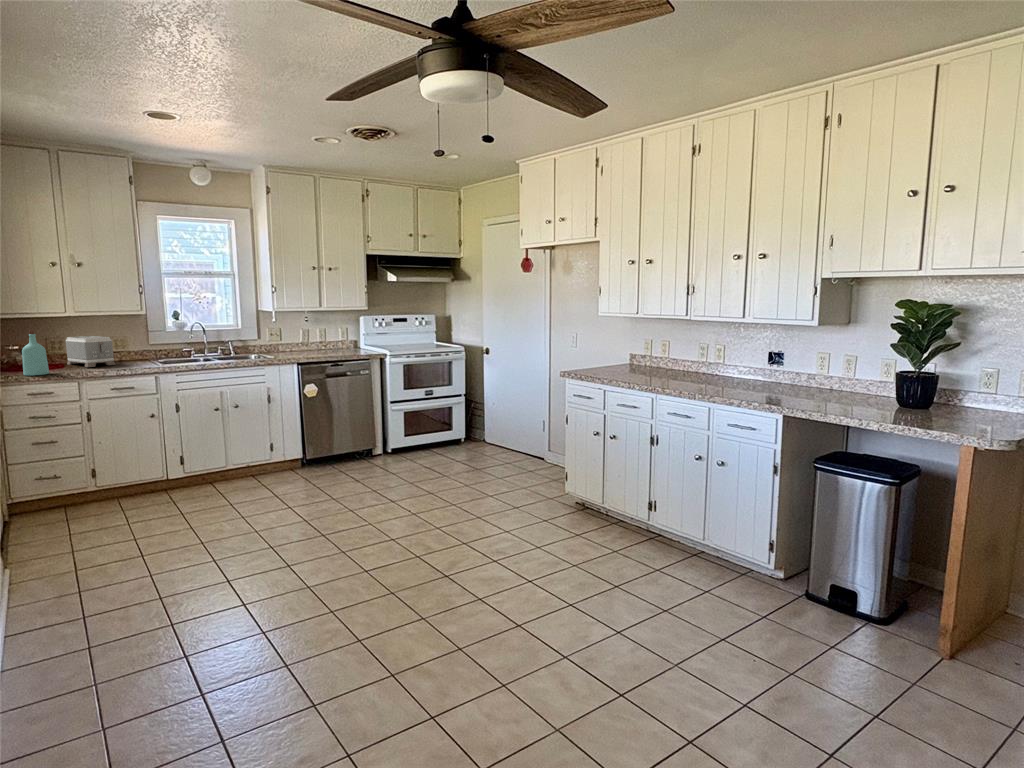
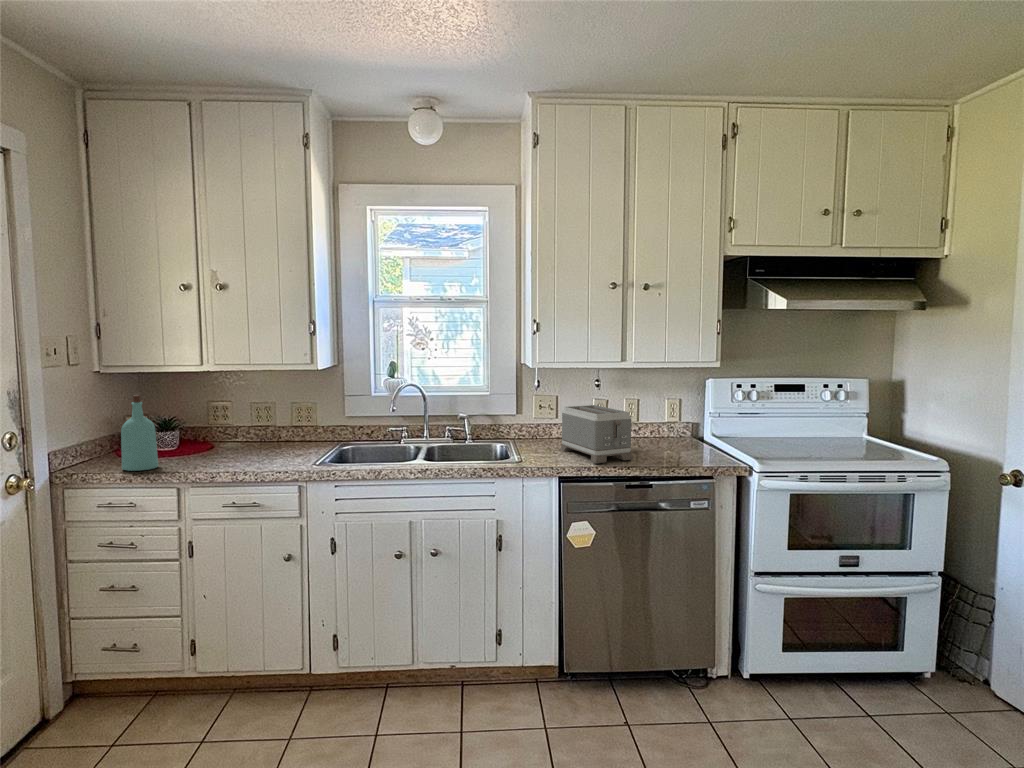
toaster: present [66,336,116,367] -> present [560,405,633,463]

